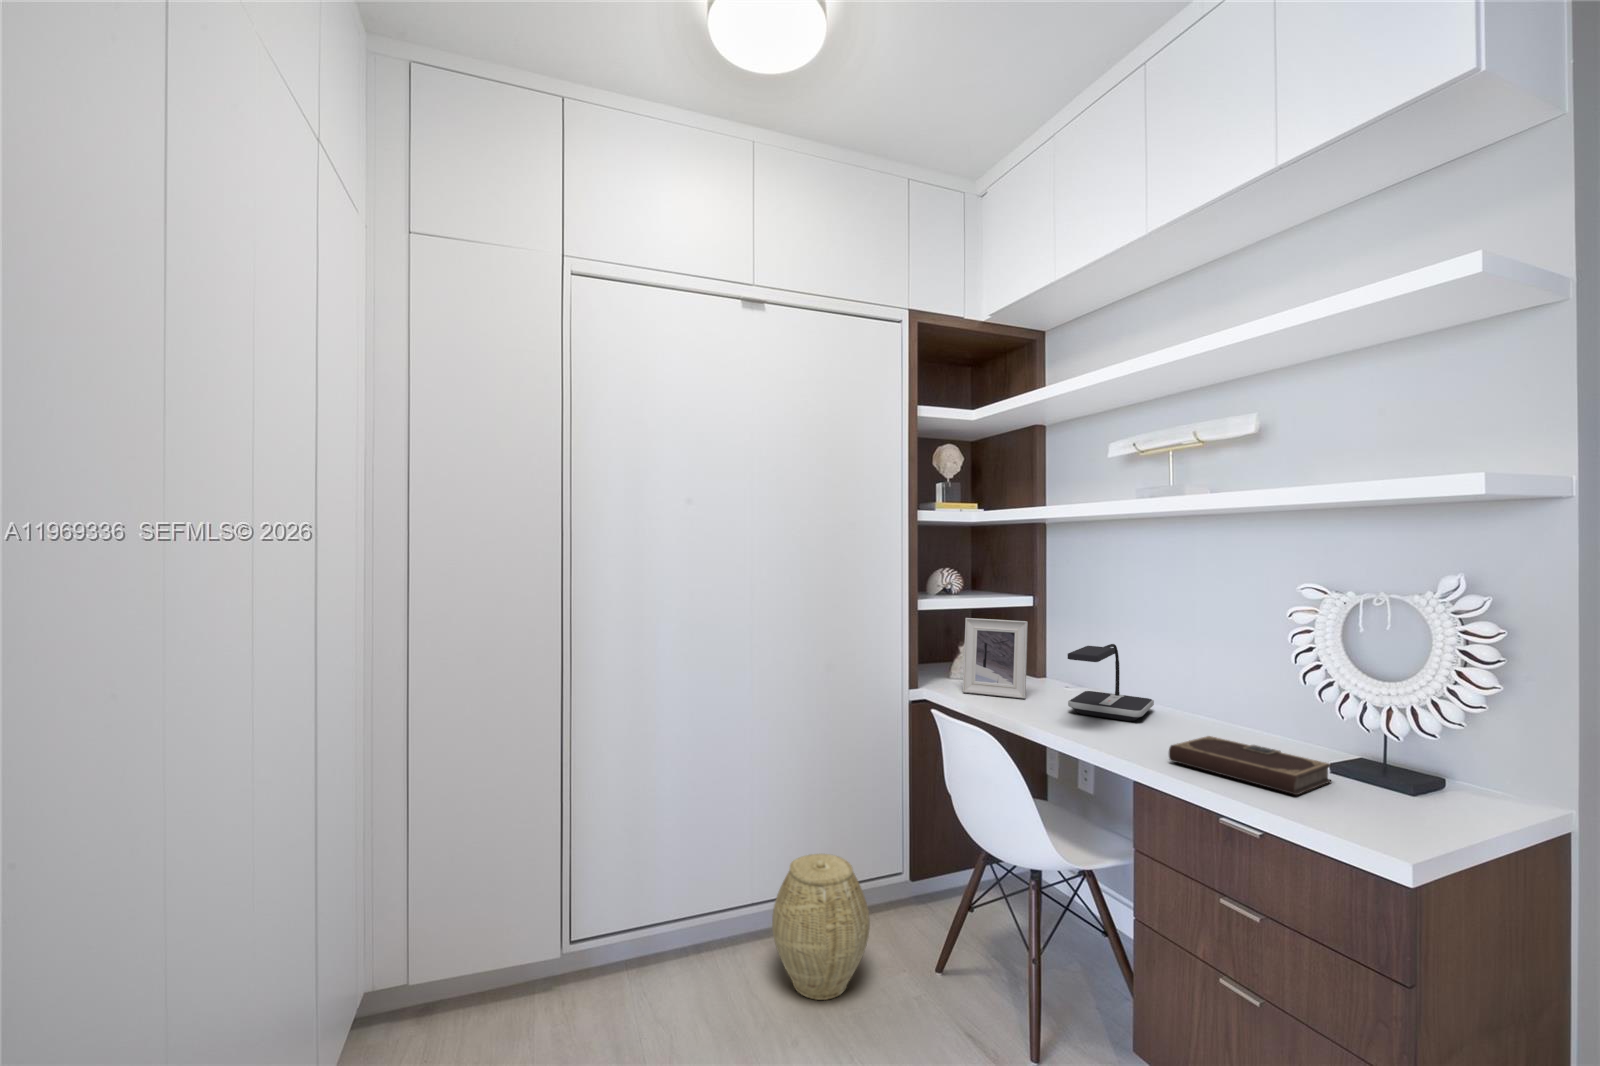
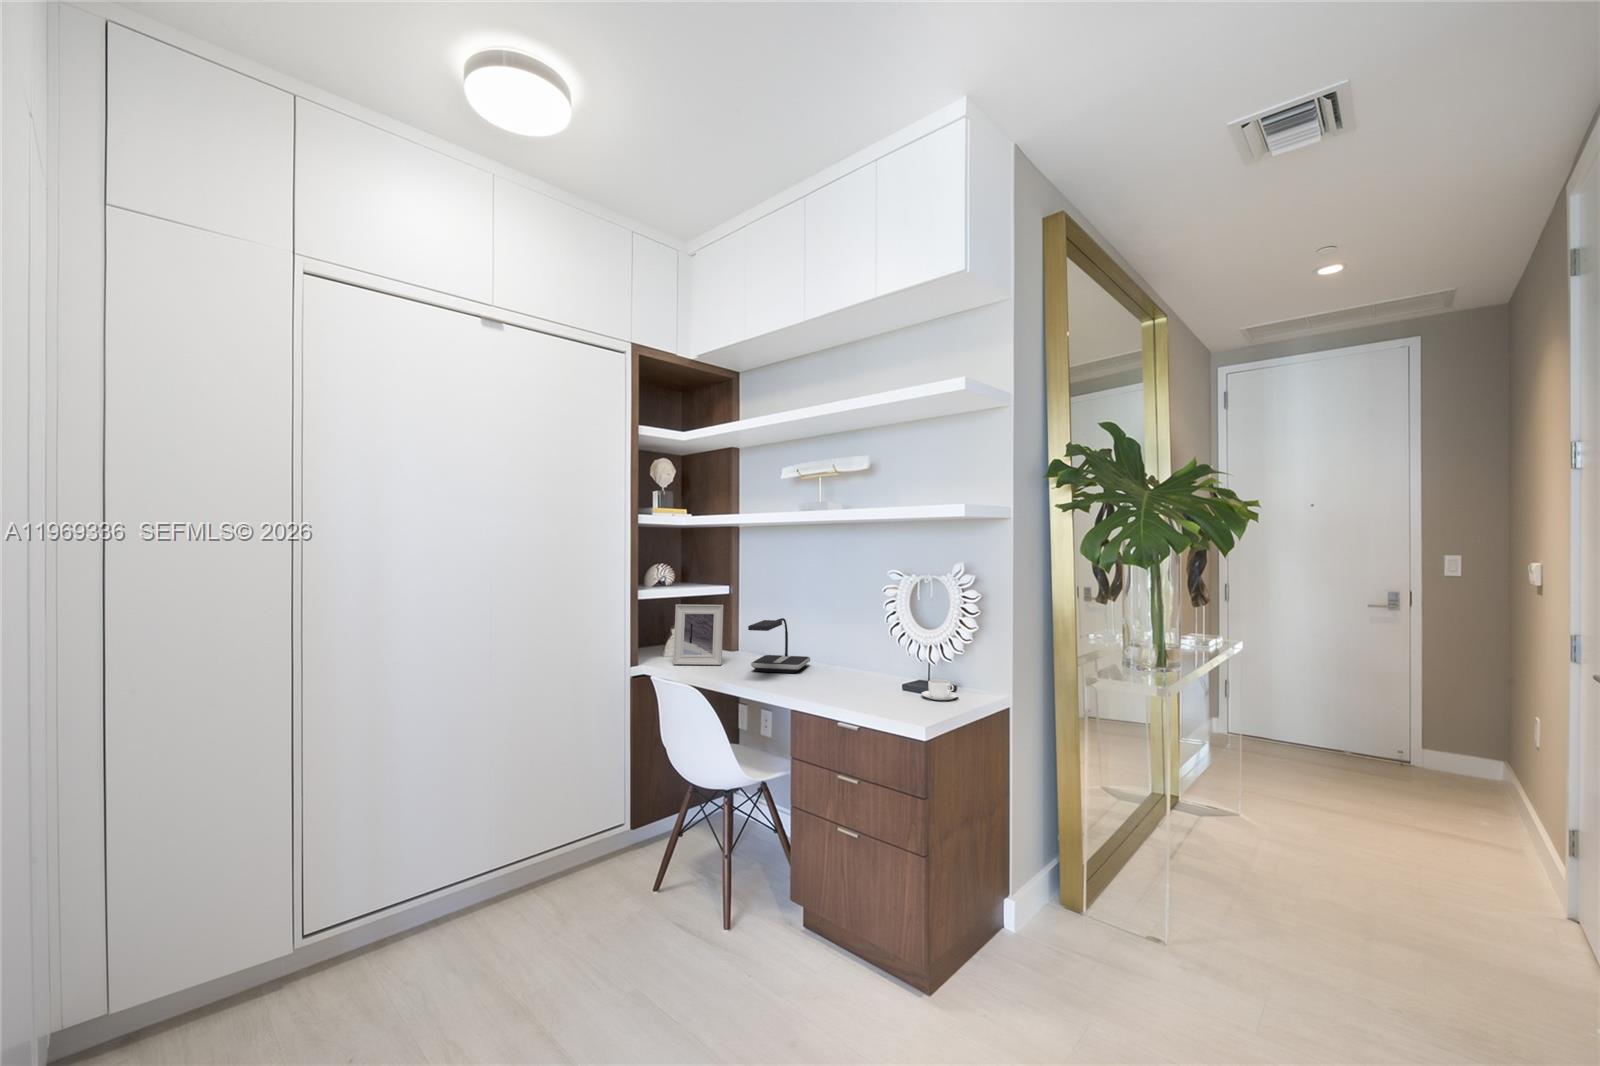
notebook: present [1169,736,1331,795] -> none [810,675,900,703]
coffee cup: none [1376,766,1458,806] -> present [921,679,958,700]
woven basket: present [772,854,870,1000] -> none [511,808,597,926]

